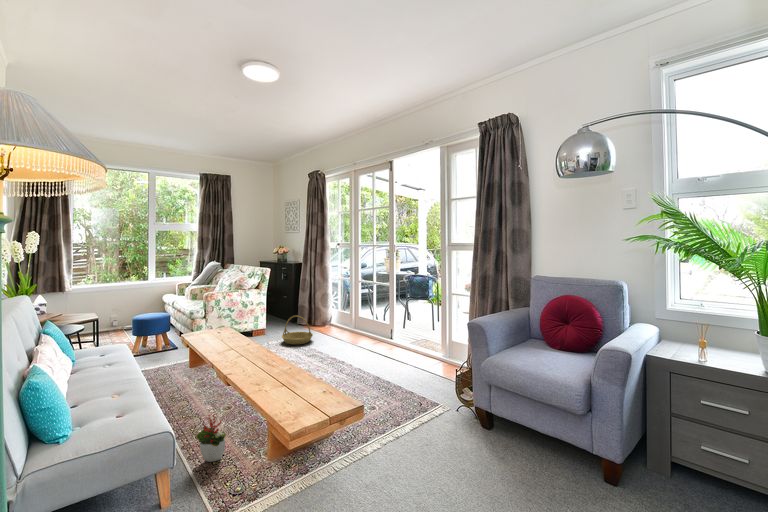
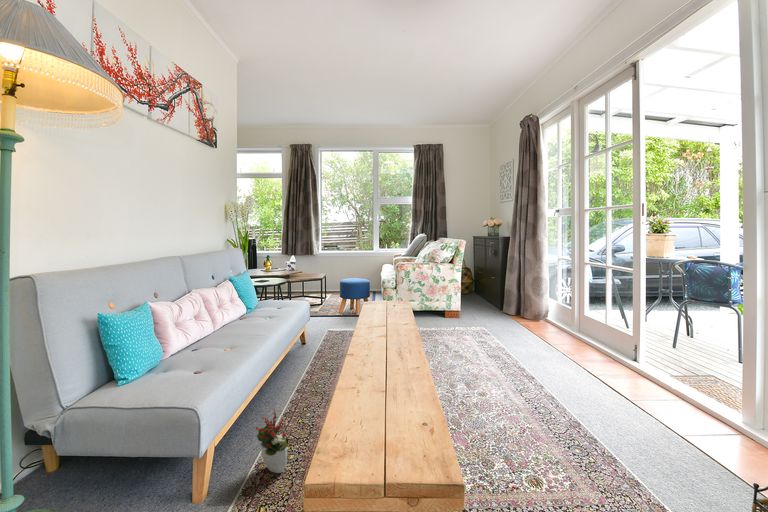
basket: present [282,316,313,345] -> none [467,300,508,337]

